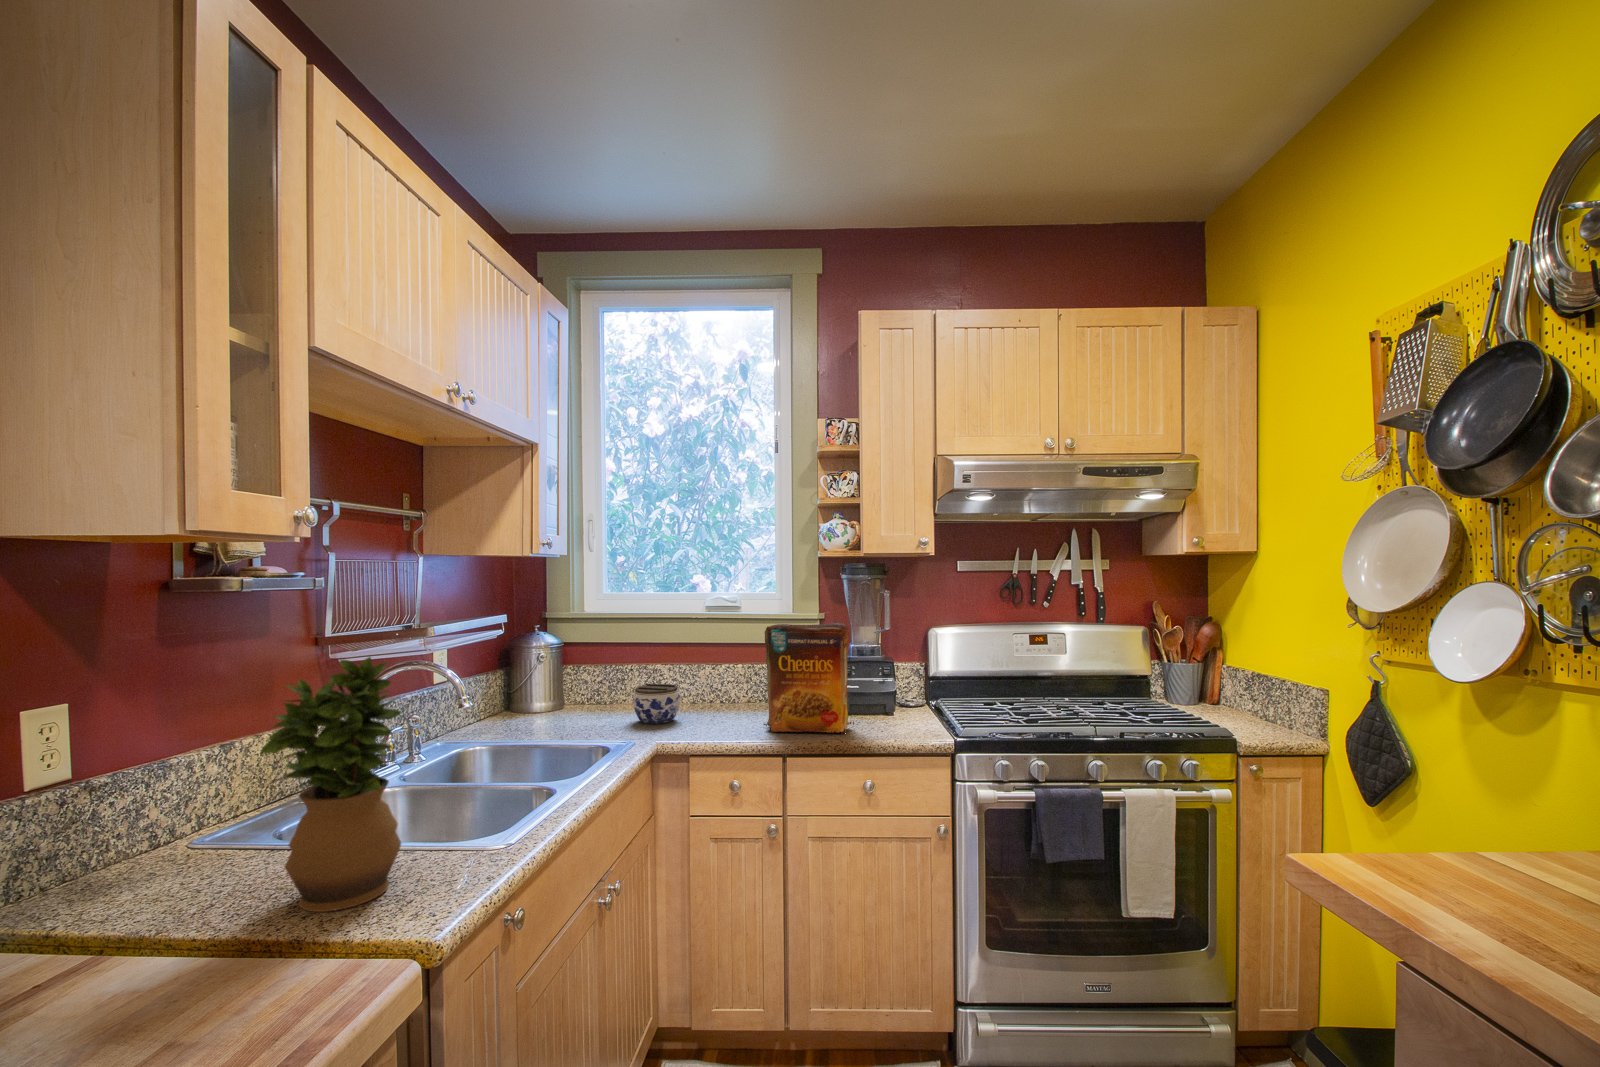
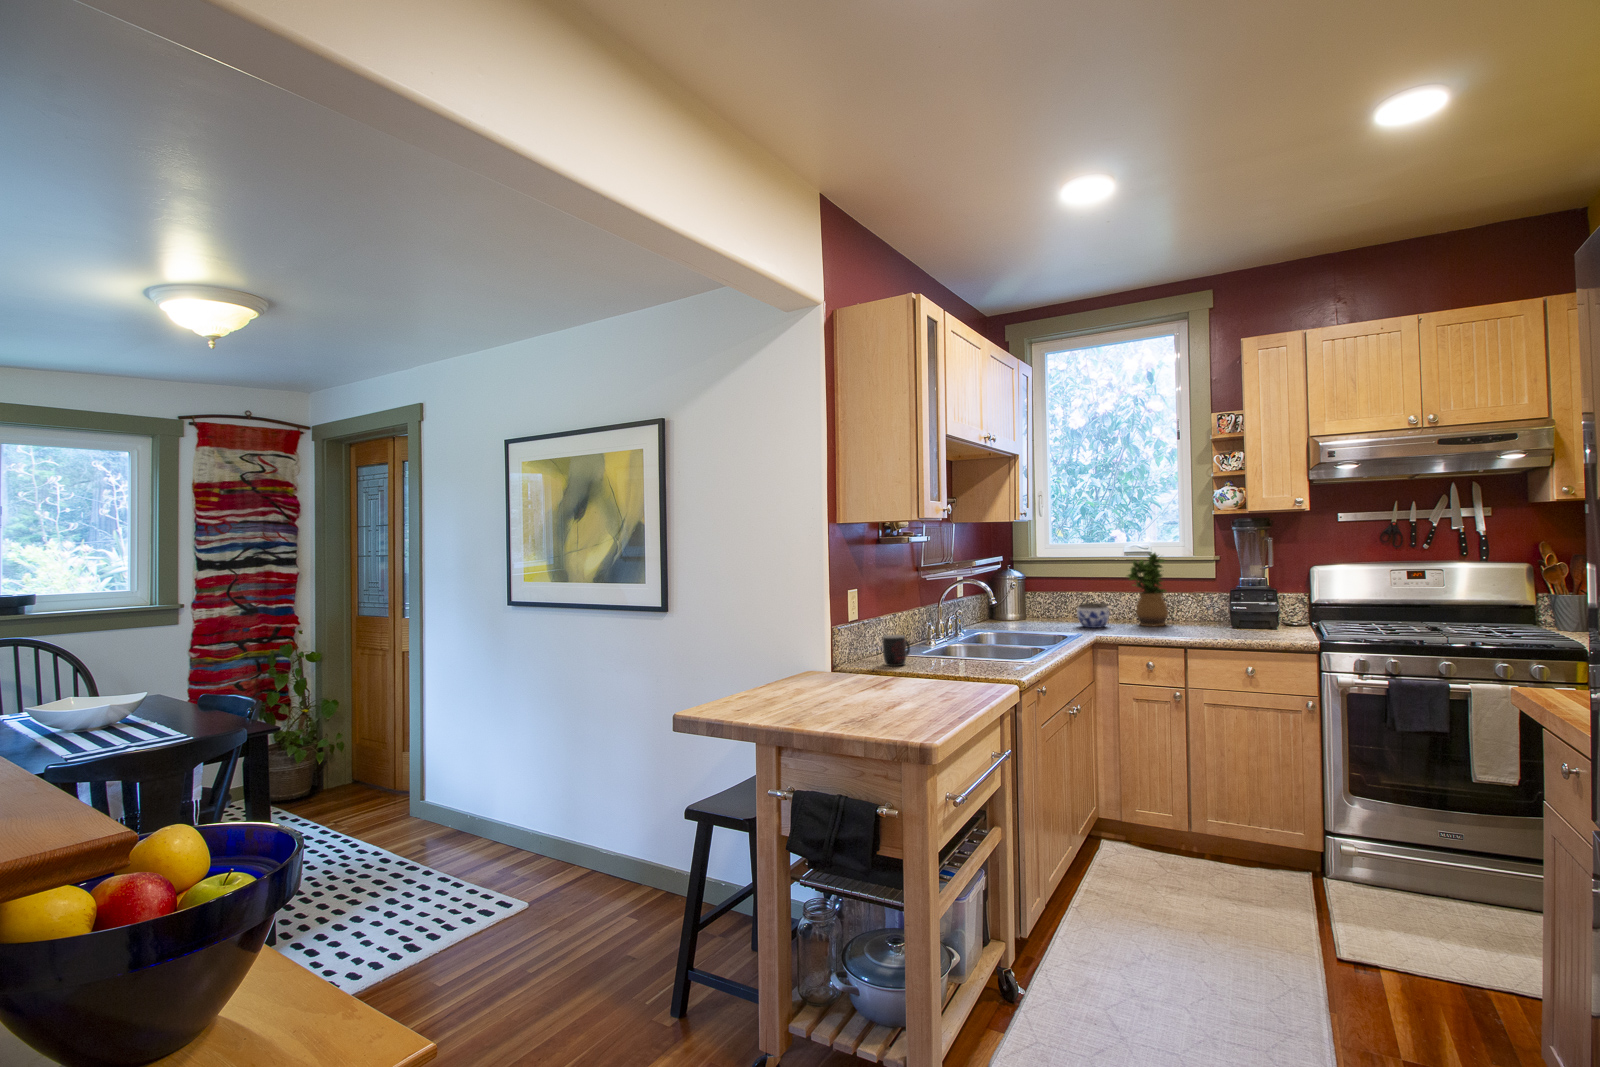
cereal box: present [764,623,854,732] -> none [1170,562,1241,636]
potted plant: present [260,657,402,912] -> present [1127,553,1168,626]
mug: none [91,811,193,904] -> present [882,634,910,666]

